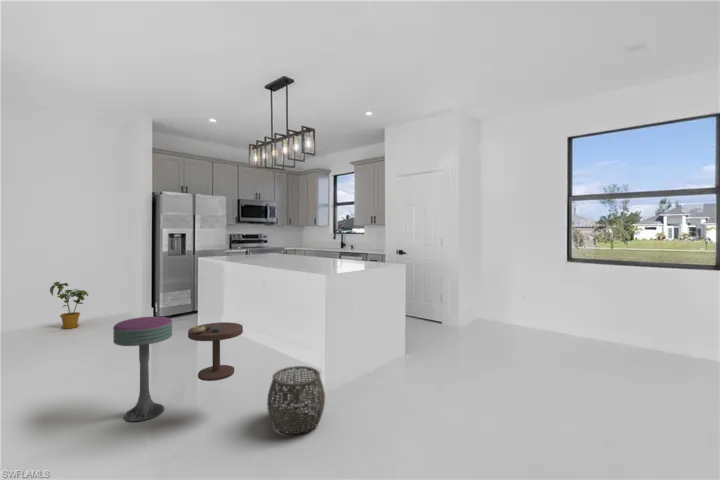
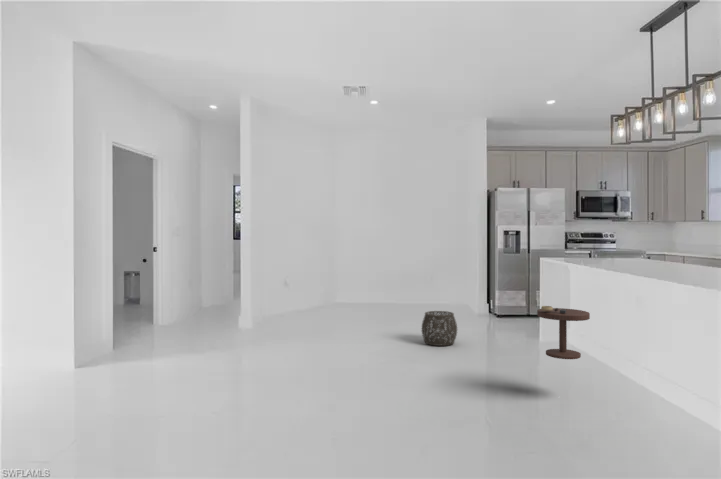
house plant: present [50,282,88,329] -> none [410,273,437,315]
bar stool: present [113,316,172,421] -> none [476,298,521,384]
woven basket: present [267,366,325,434] -> present [422,311,457,346]

